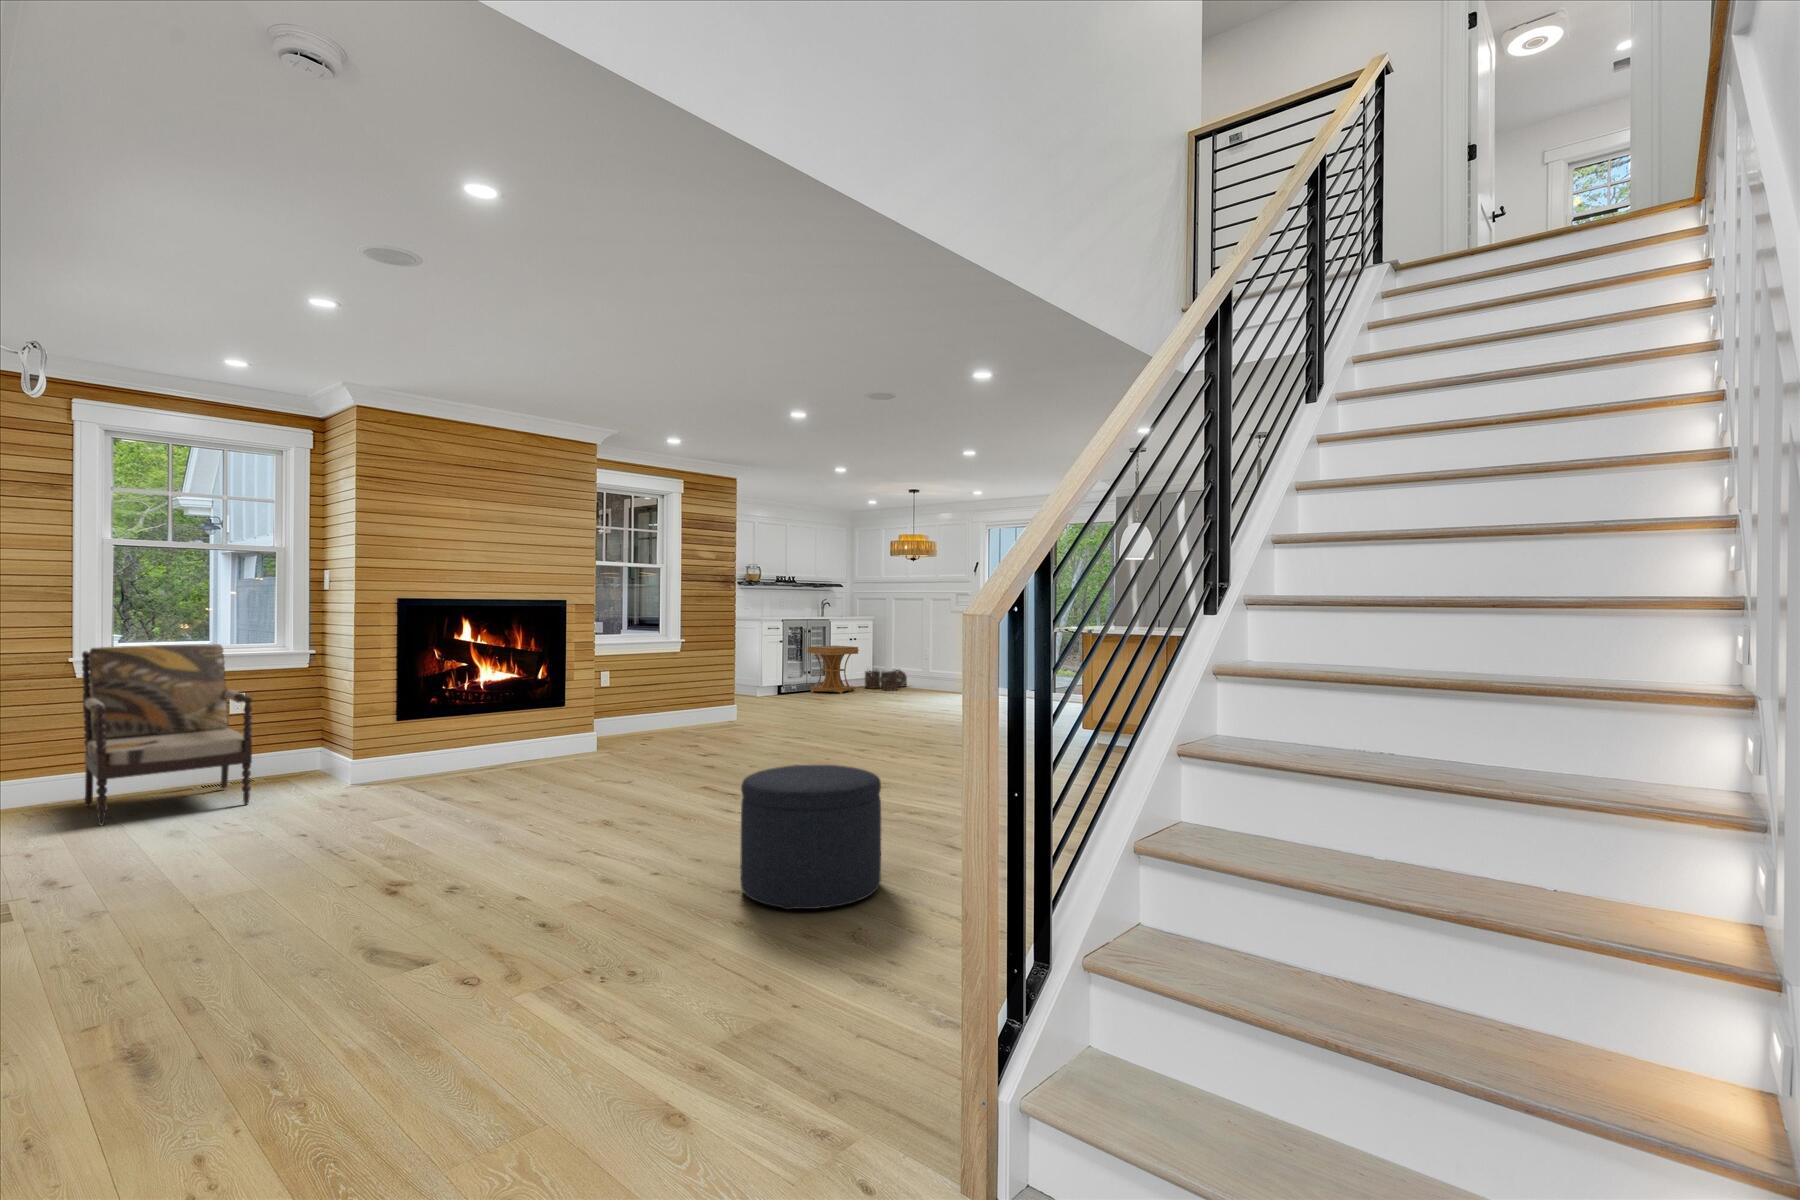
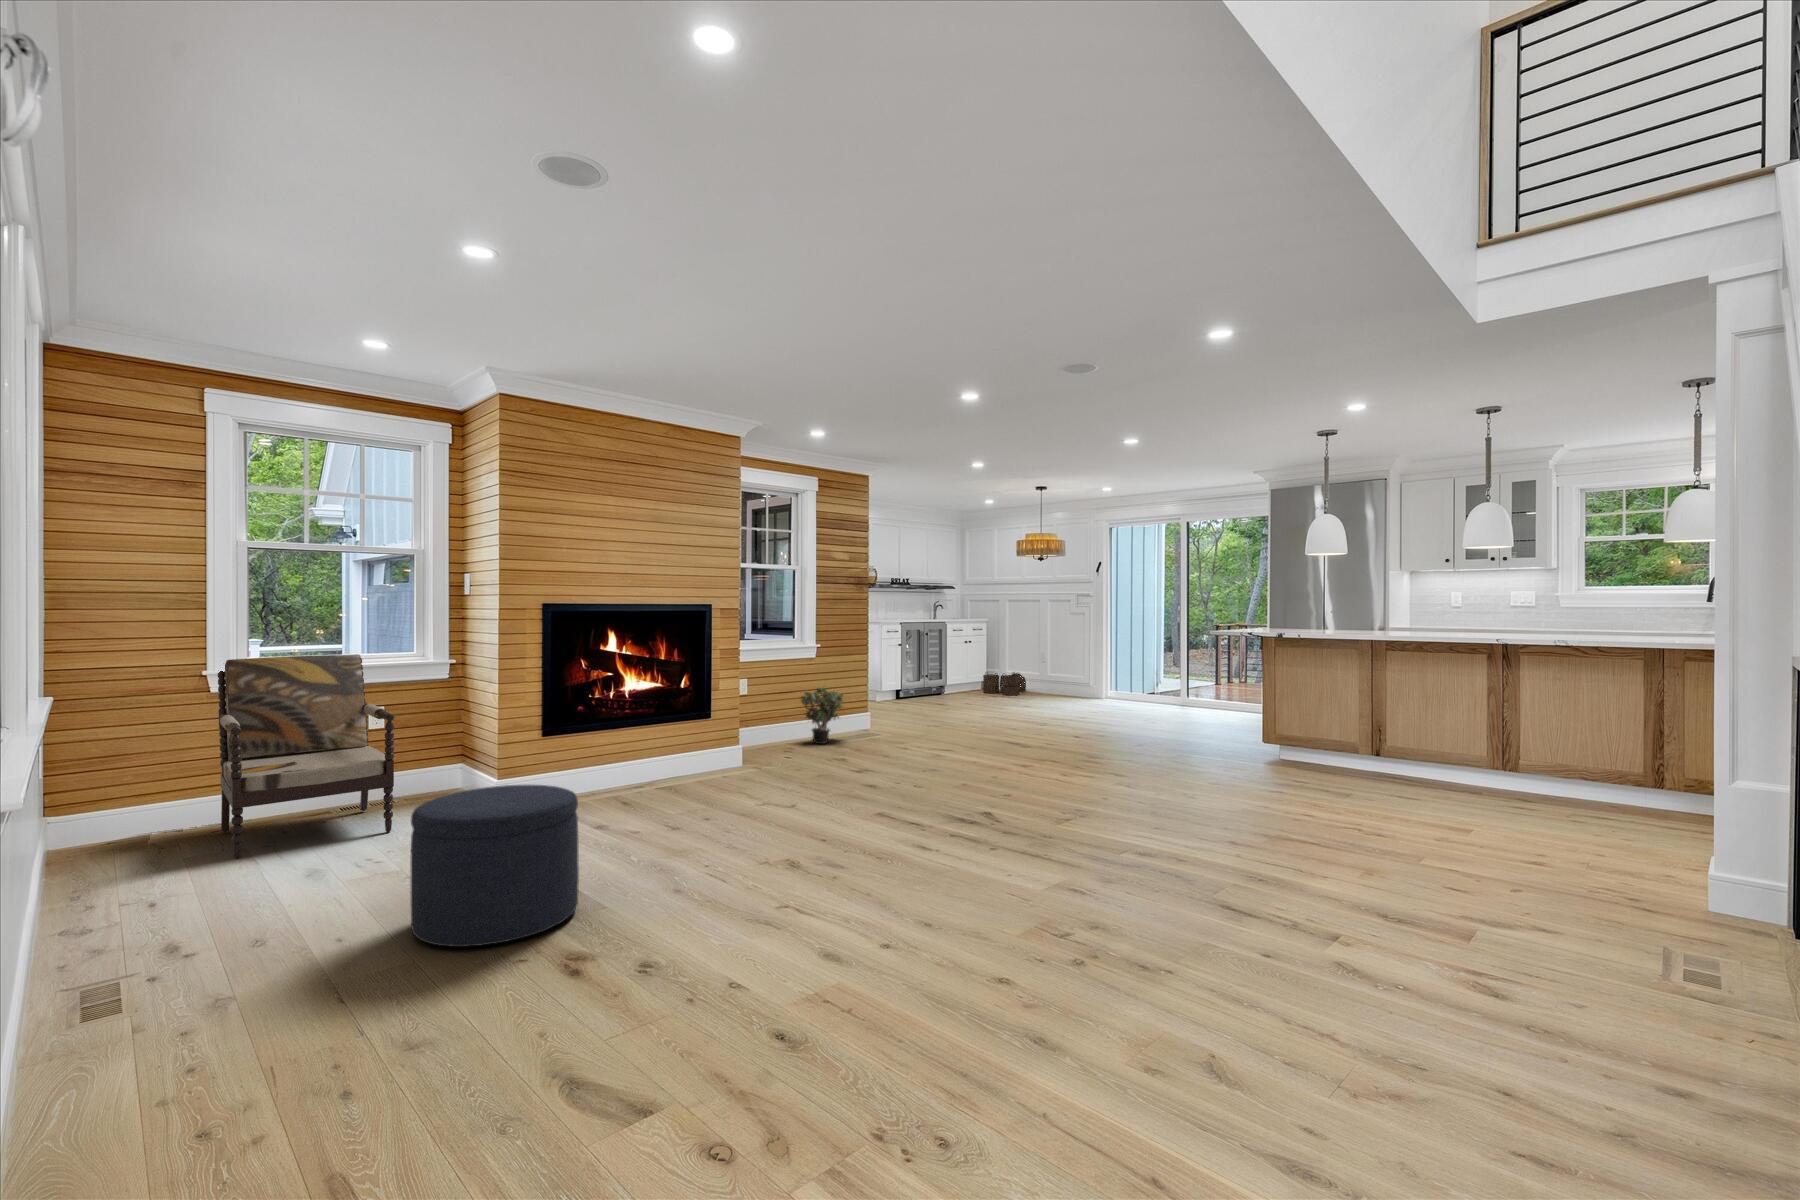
side table: present [807,646,859,694] -> none [926,649,979,699]
potted plant: none [660,678,704,733] -> present [801,687,843,744]
ottoman: present [741,765,881,910] -> present [411,785,579,947]

